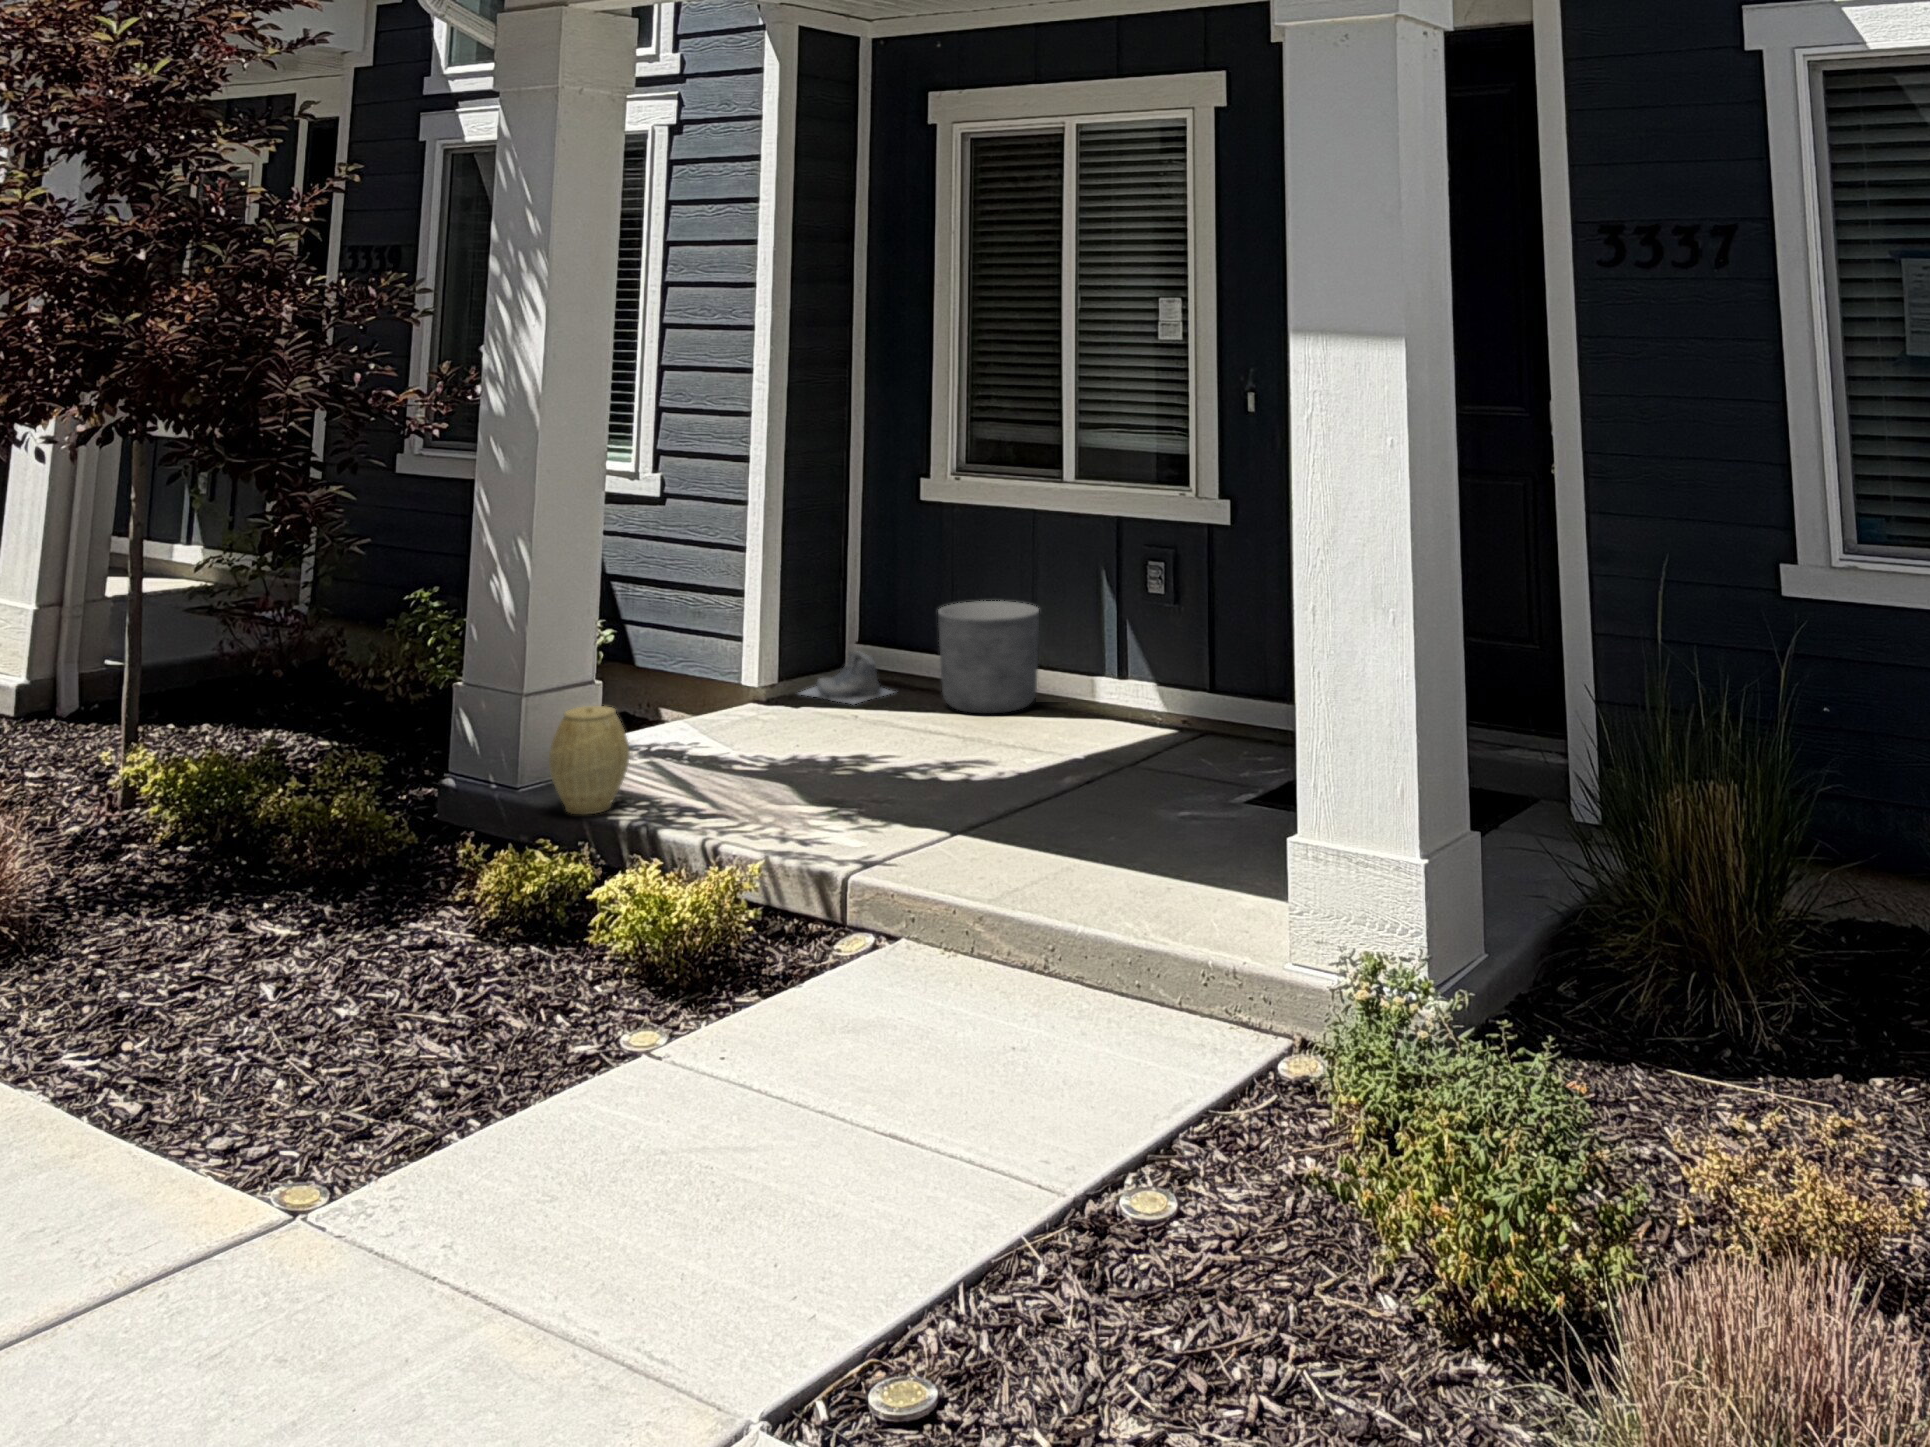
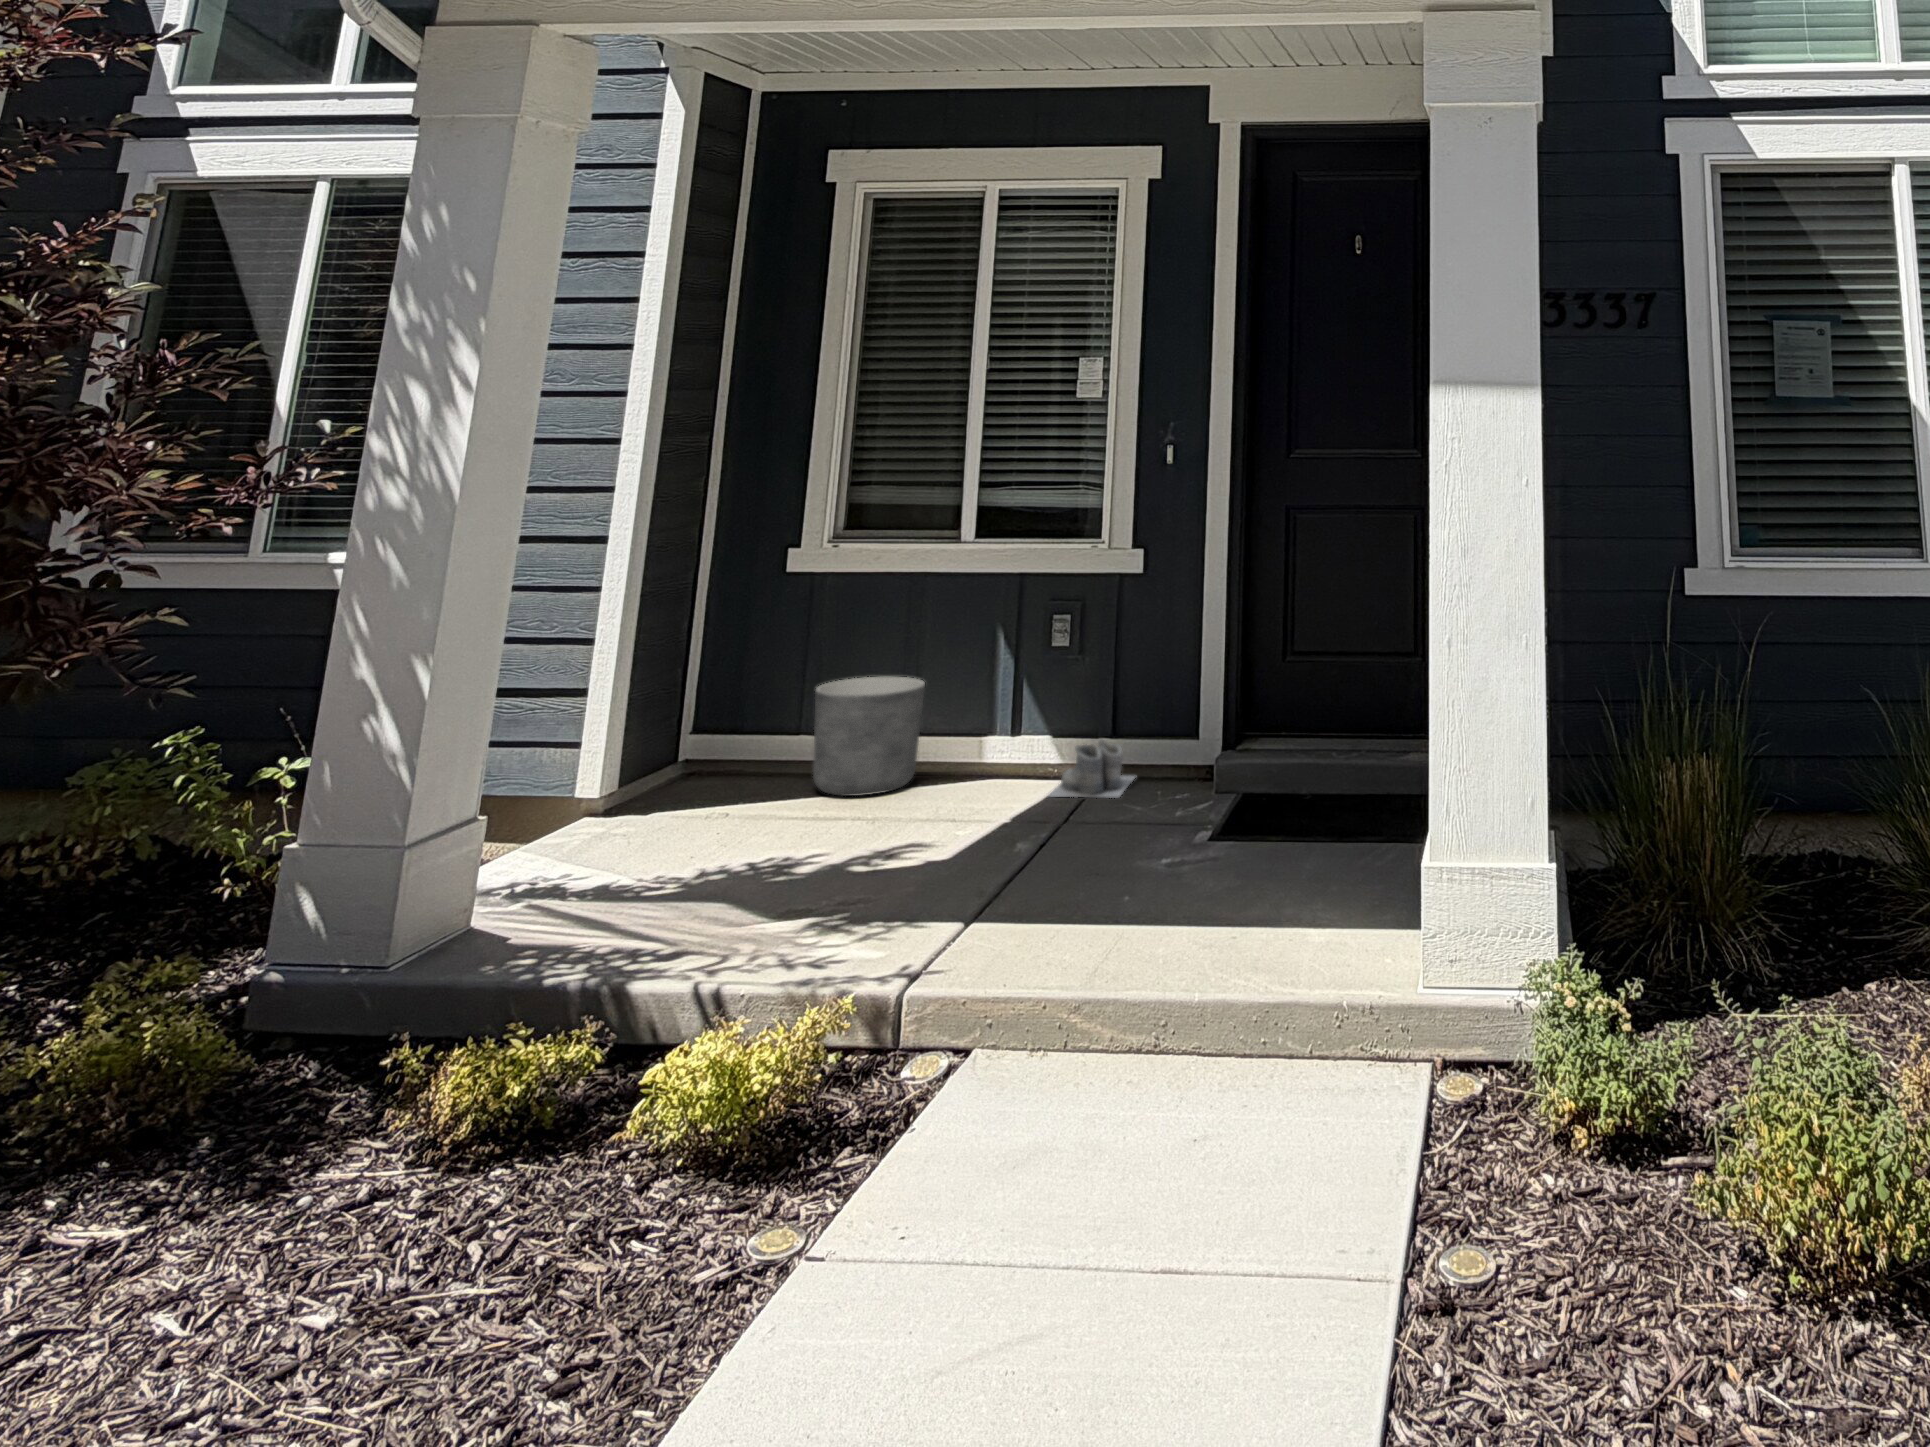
boots: present [800,652,893,704] -> present [1049,739,1135,798]
woven basket: present [549,706,629,814] -> none [465,823,570,958]

